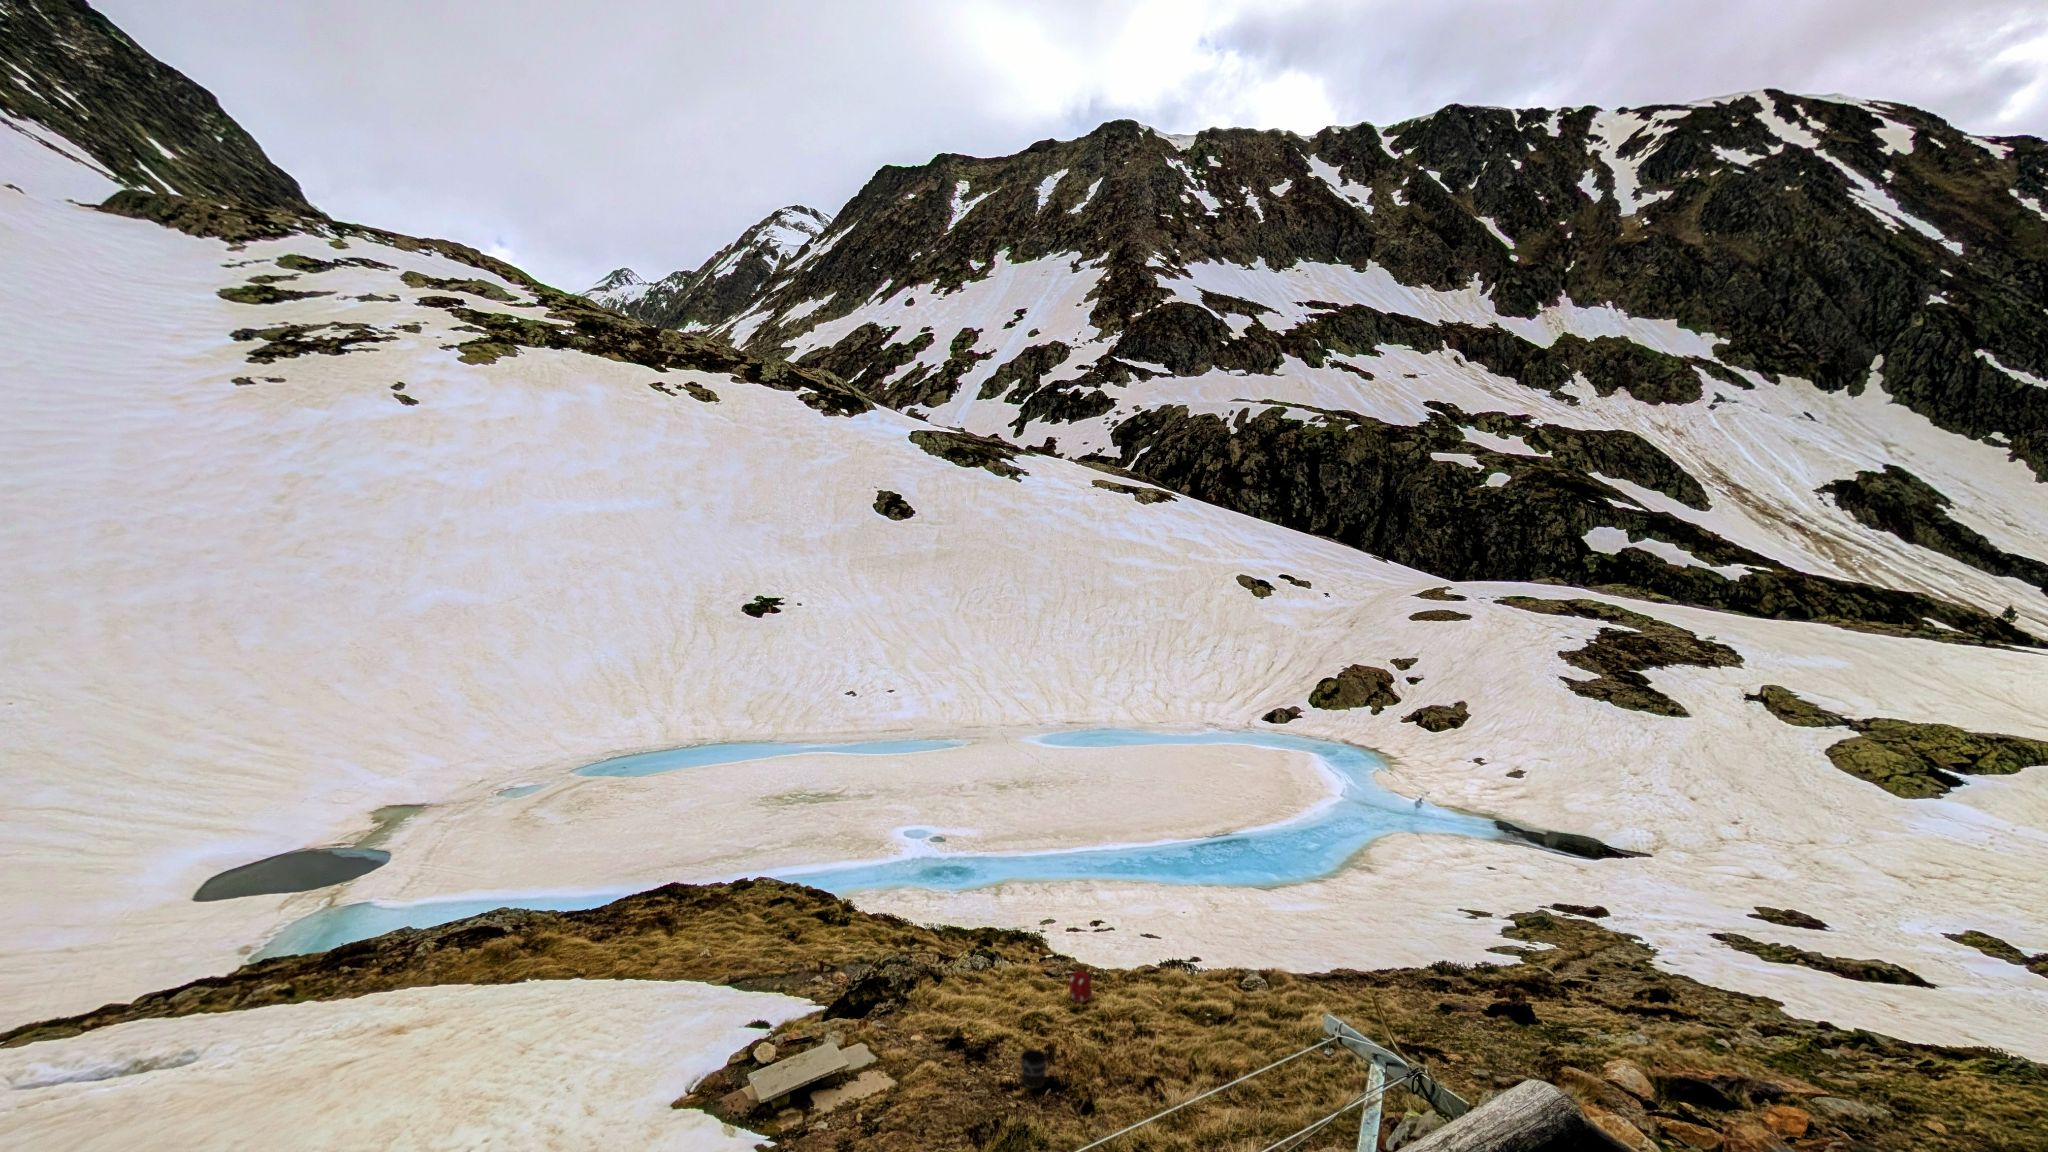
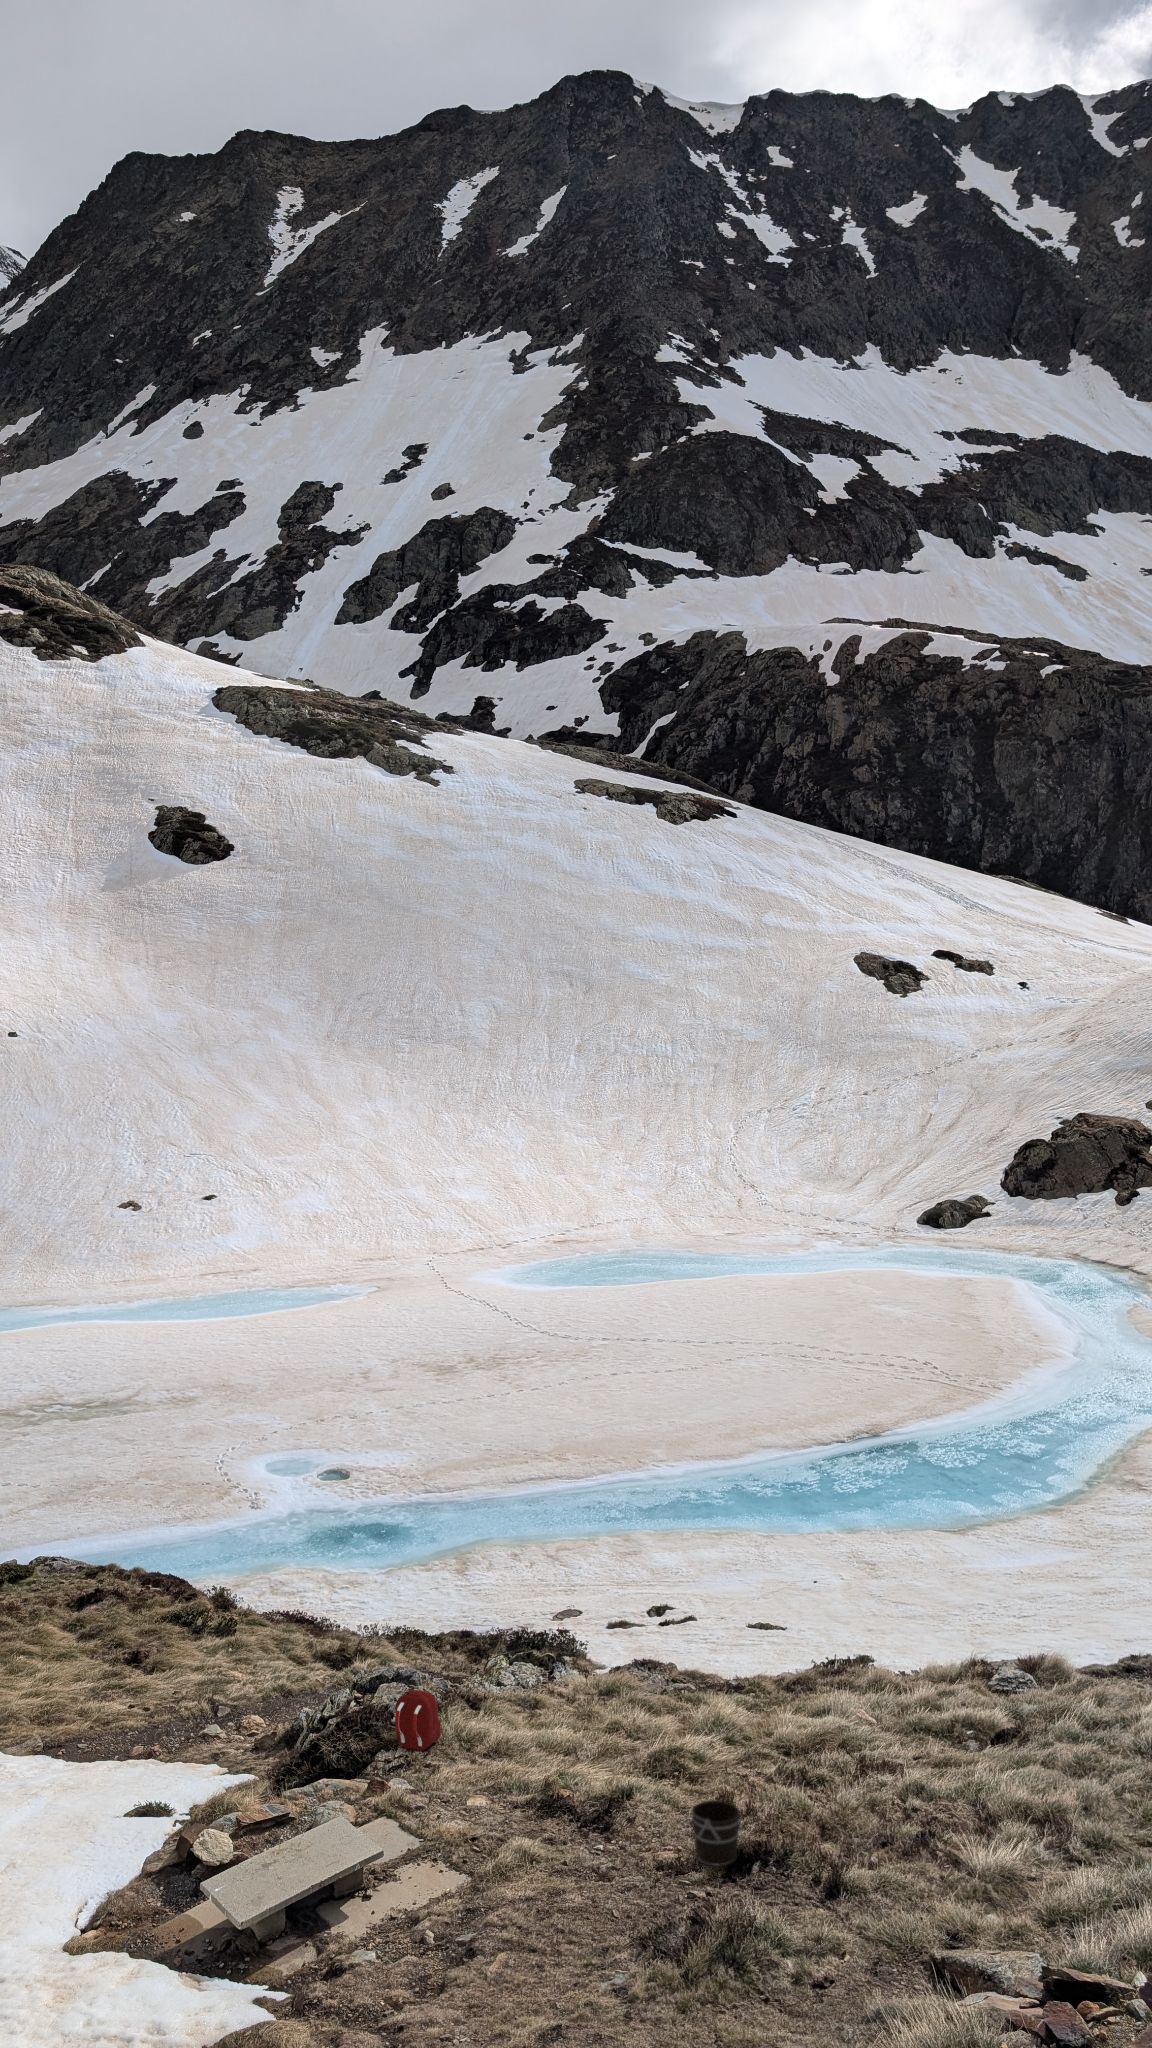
backpack: present [1069,970,1092,1003] -> present [395,1690,441,1751]

